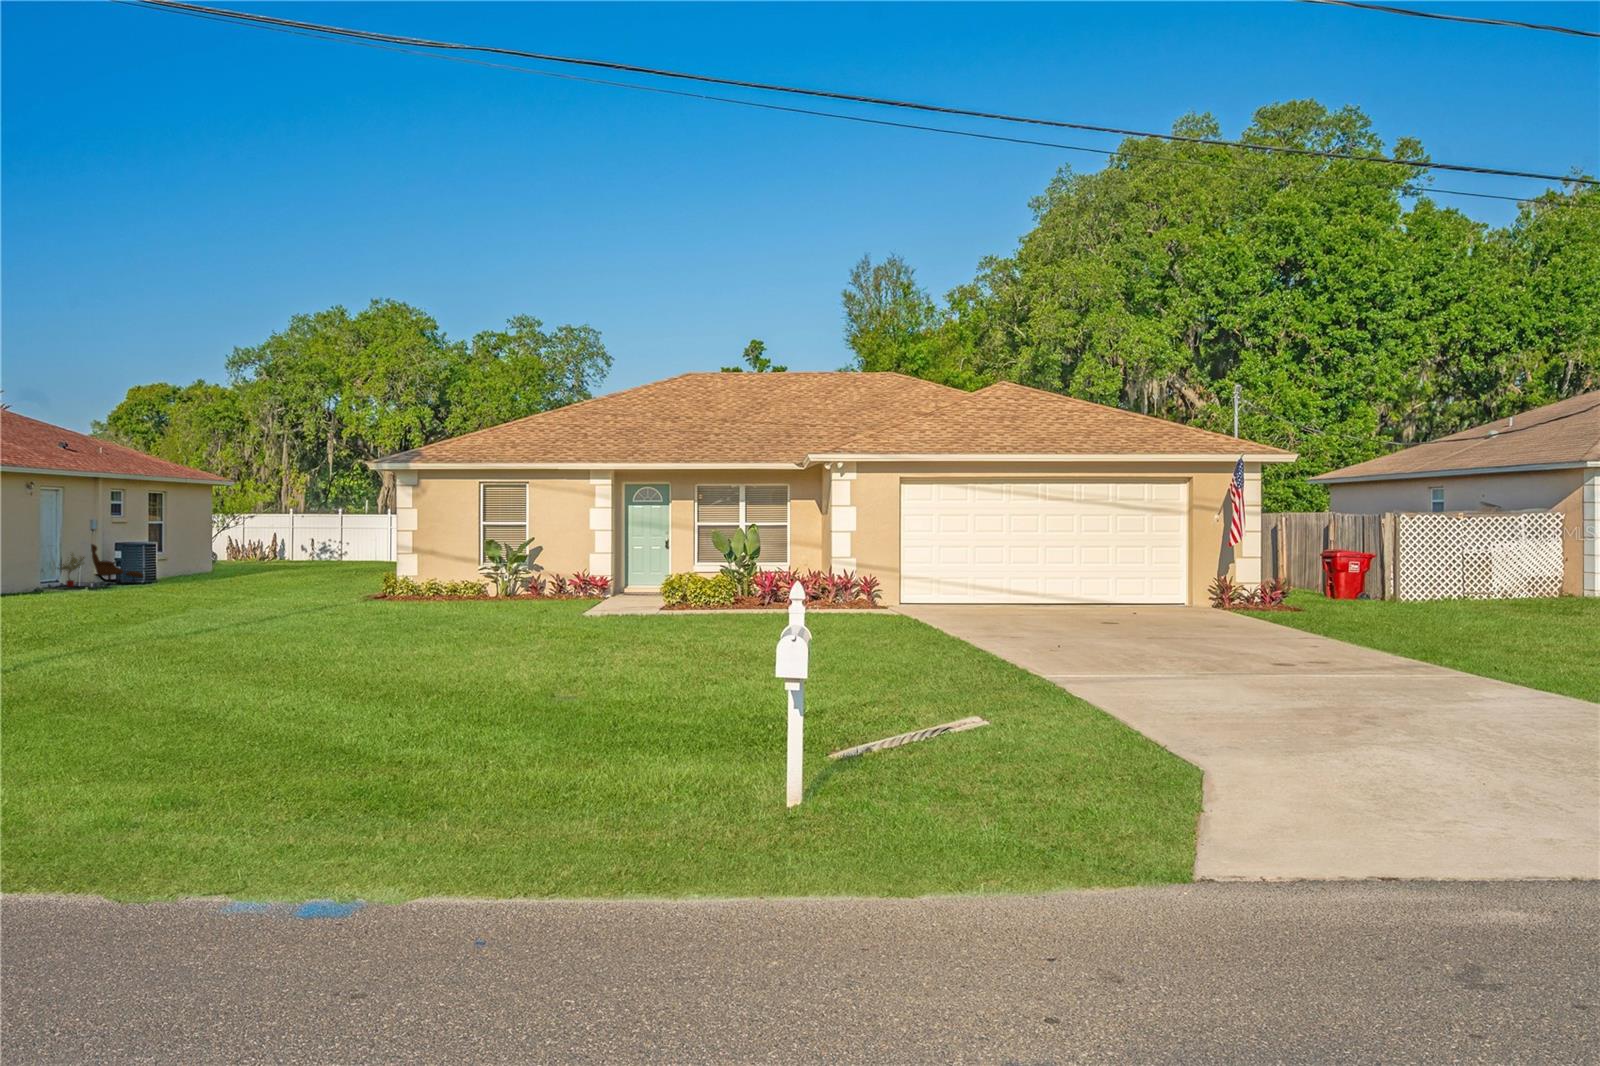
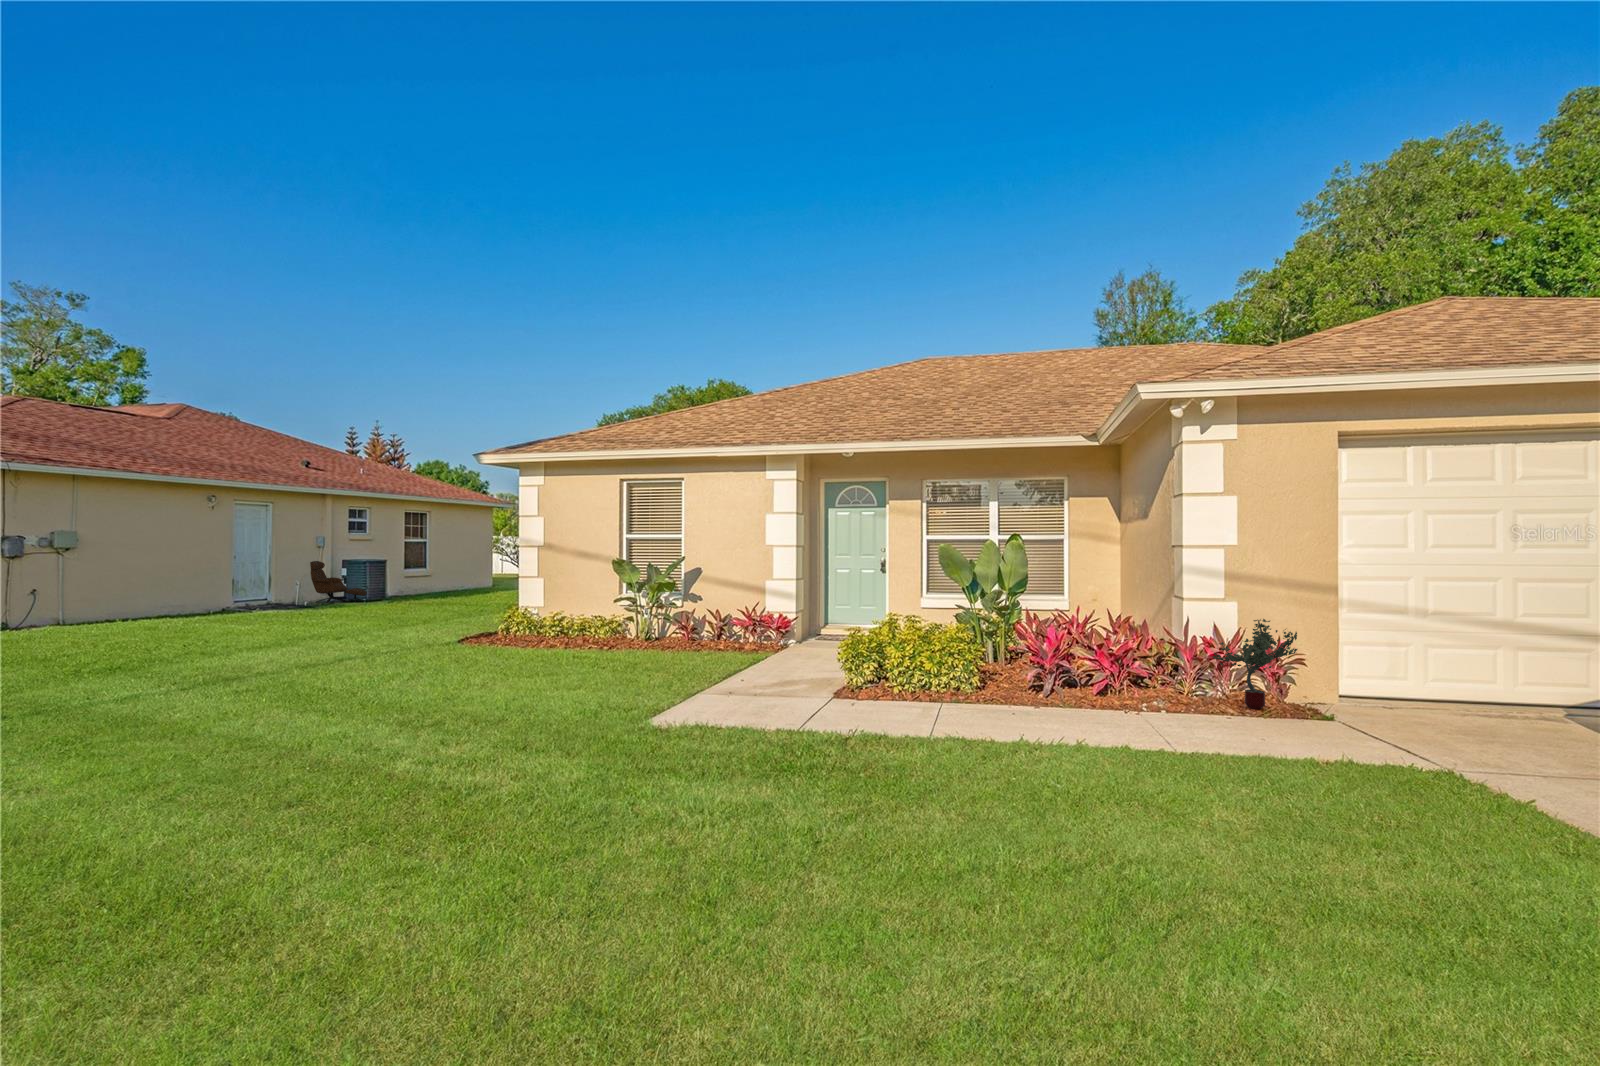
potted tree: present [58,553,84,587] -> present [1213,619,1297,709]

